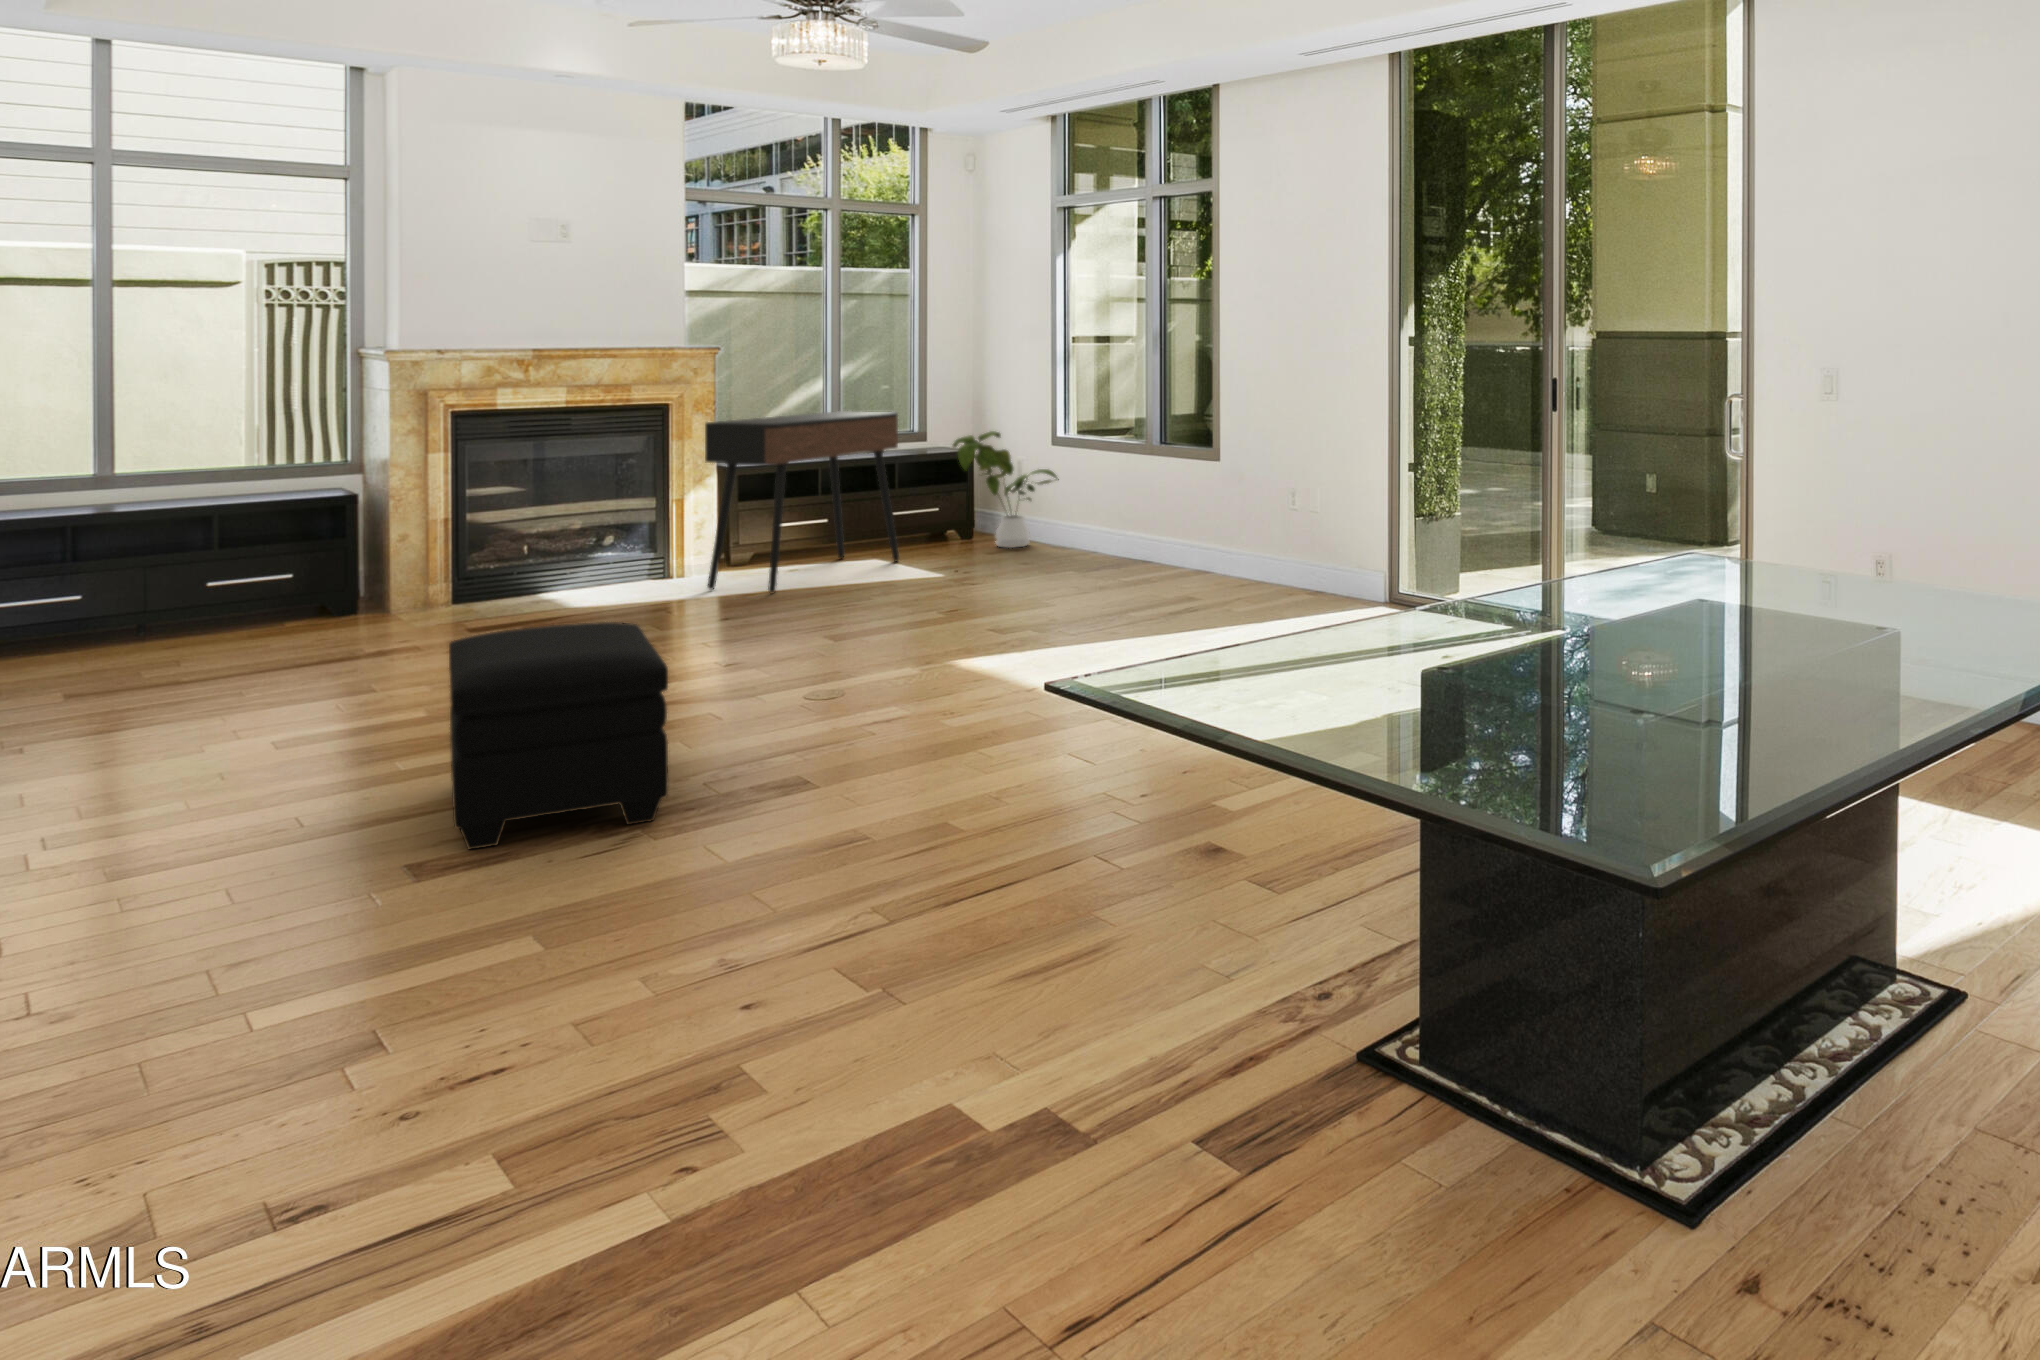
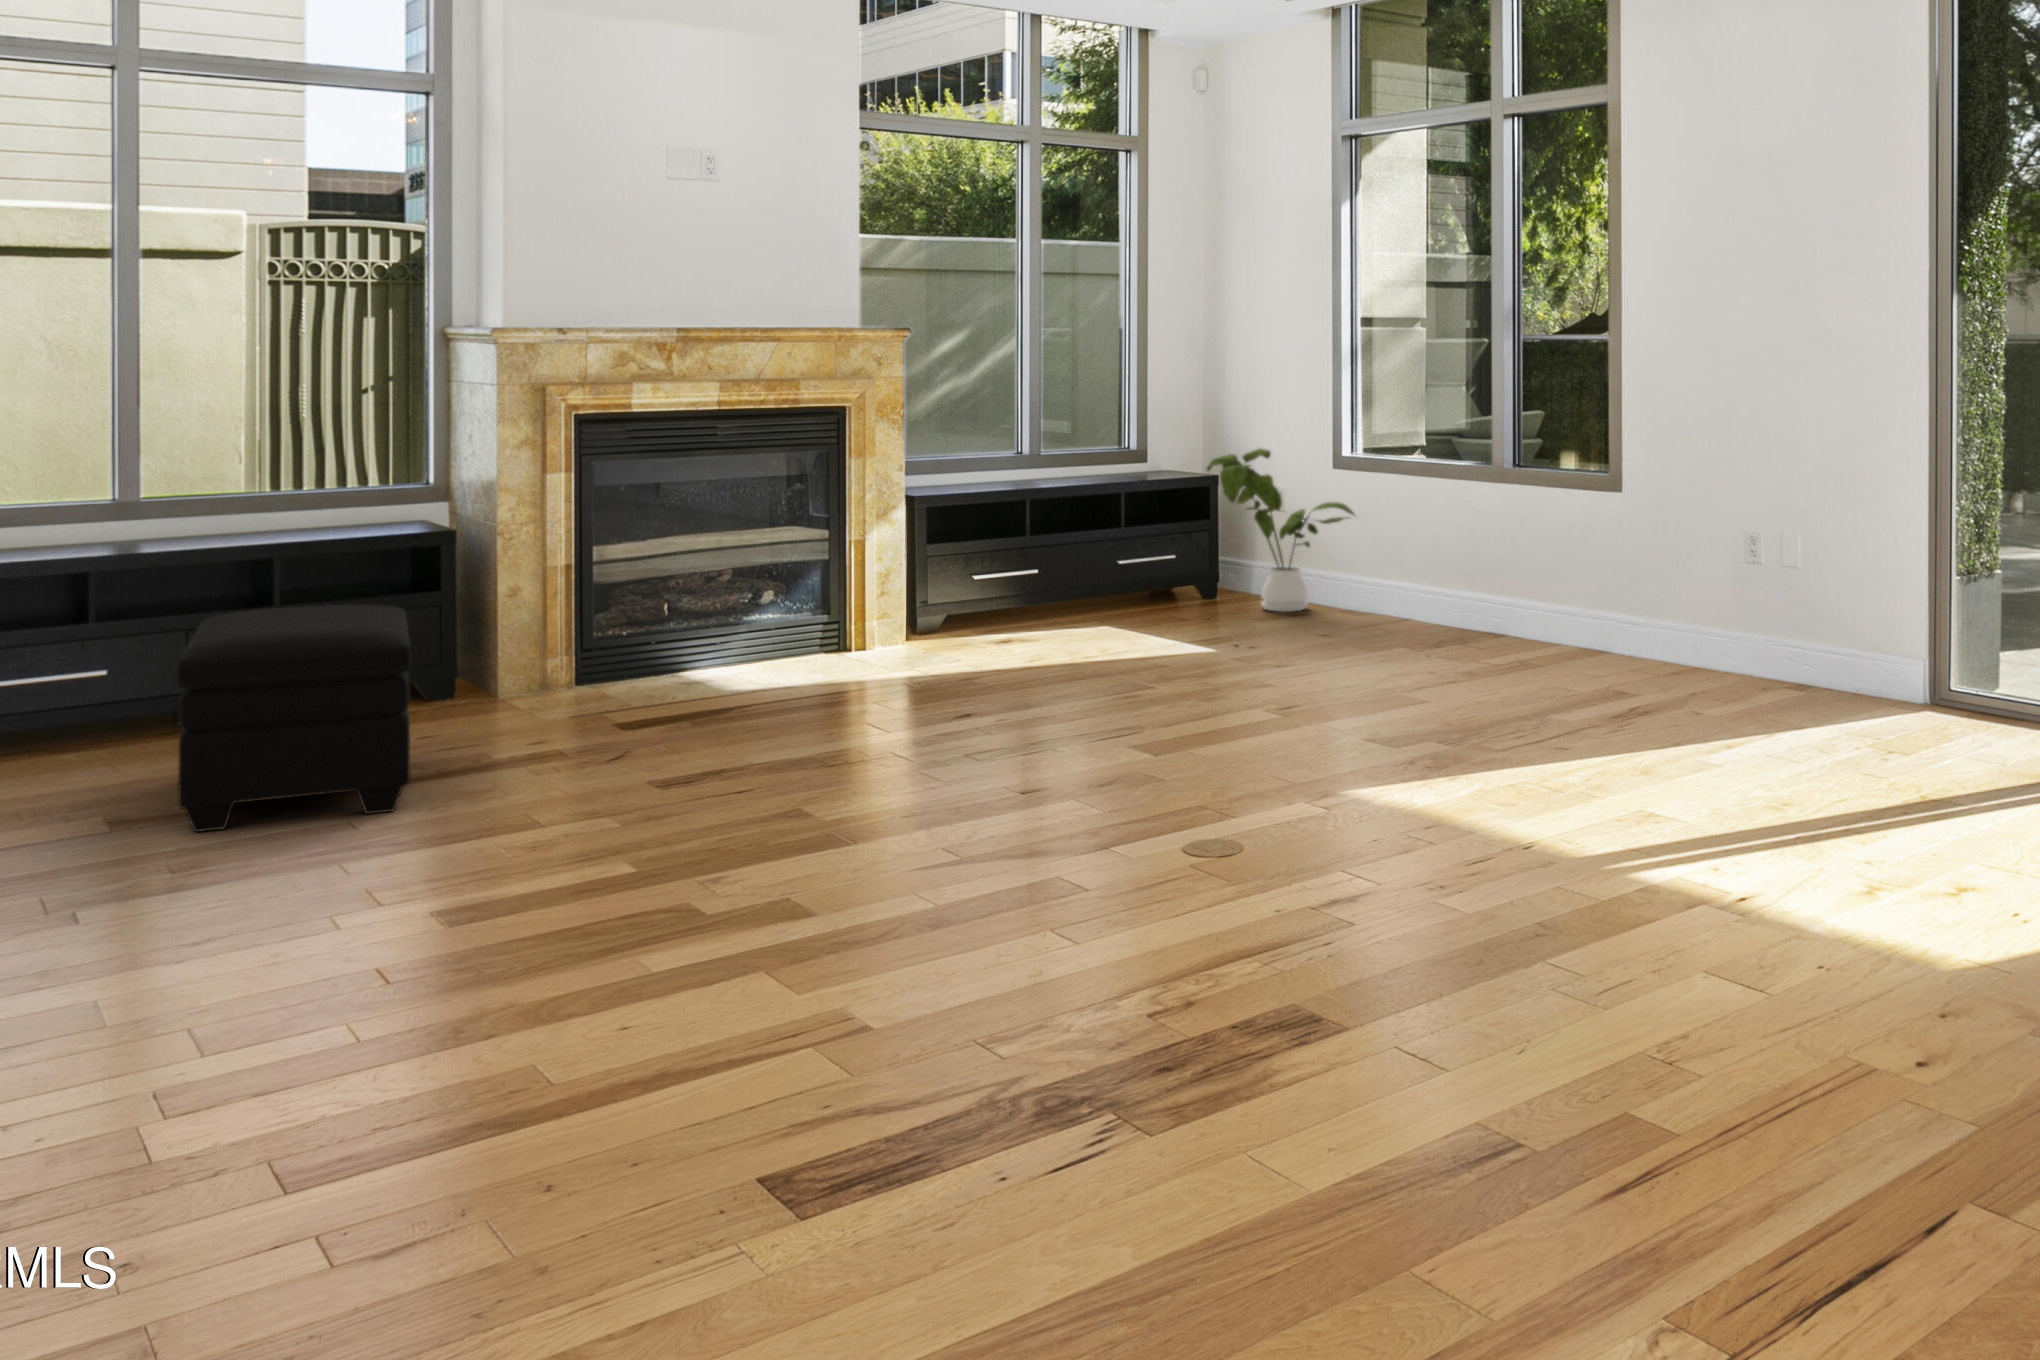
console table: present [705,411,899,593] -> none [916,419,1149,676]
ottoman: present [449,622,668,849] -> present [177,605,411,832]

